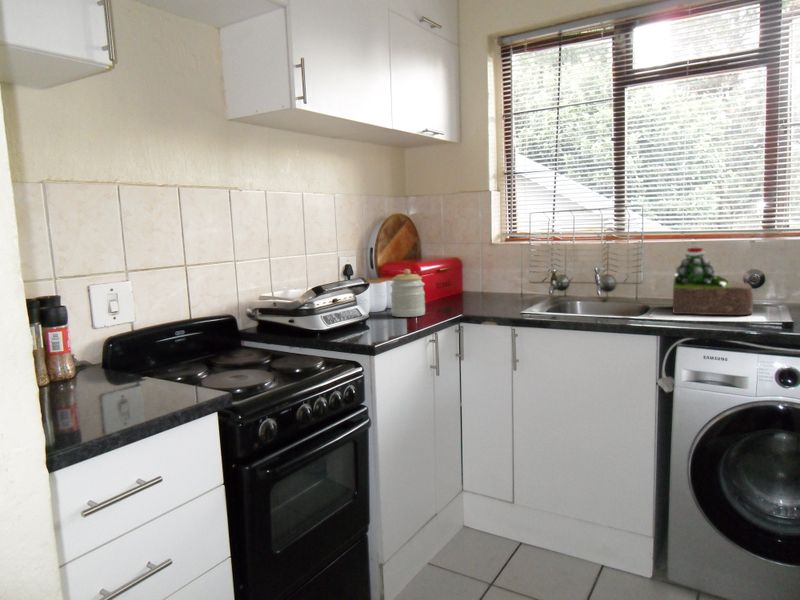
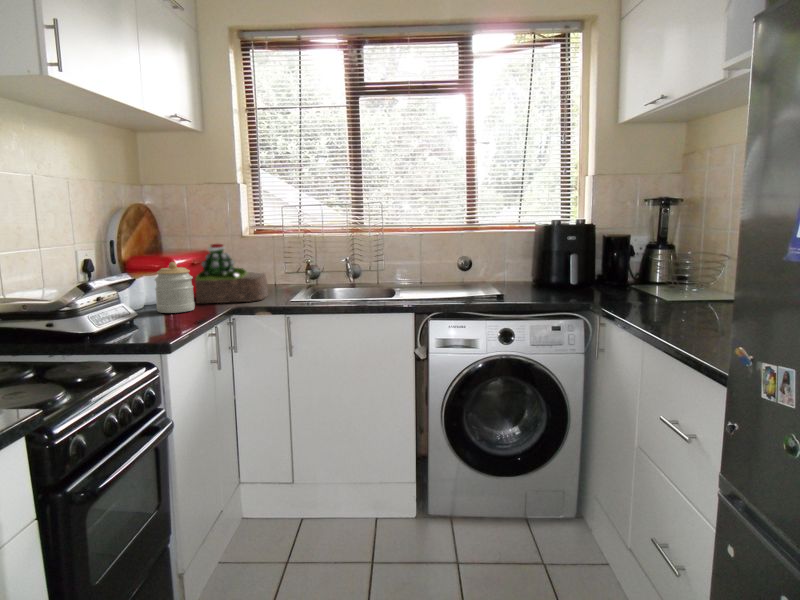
succulent plant: present [673,248,753,315] -> present [195,244,268,303]

